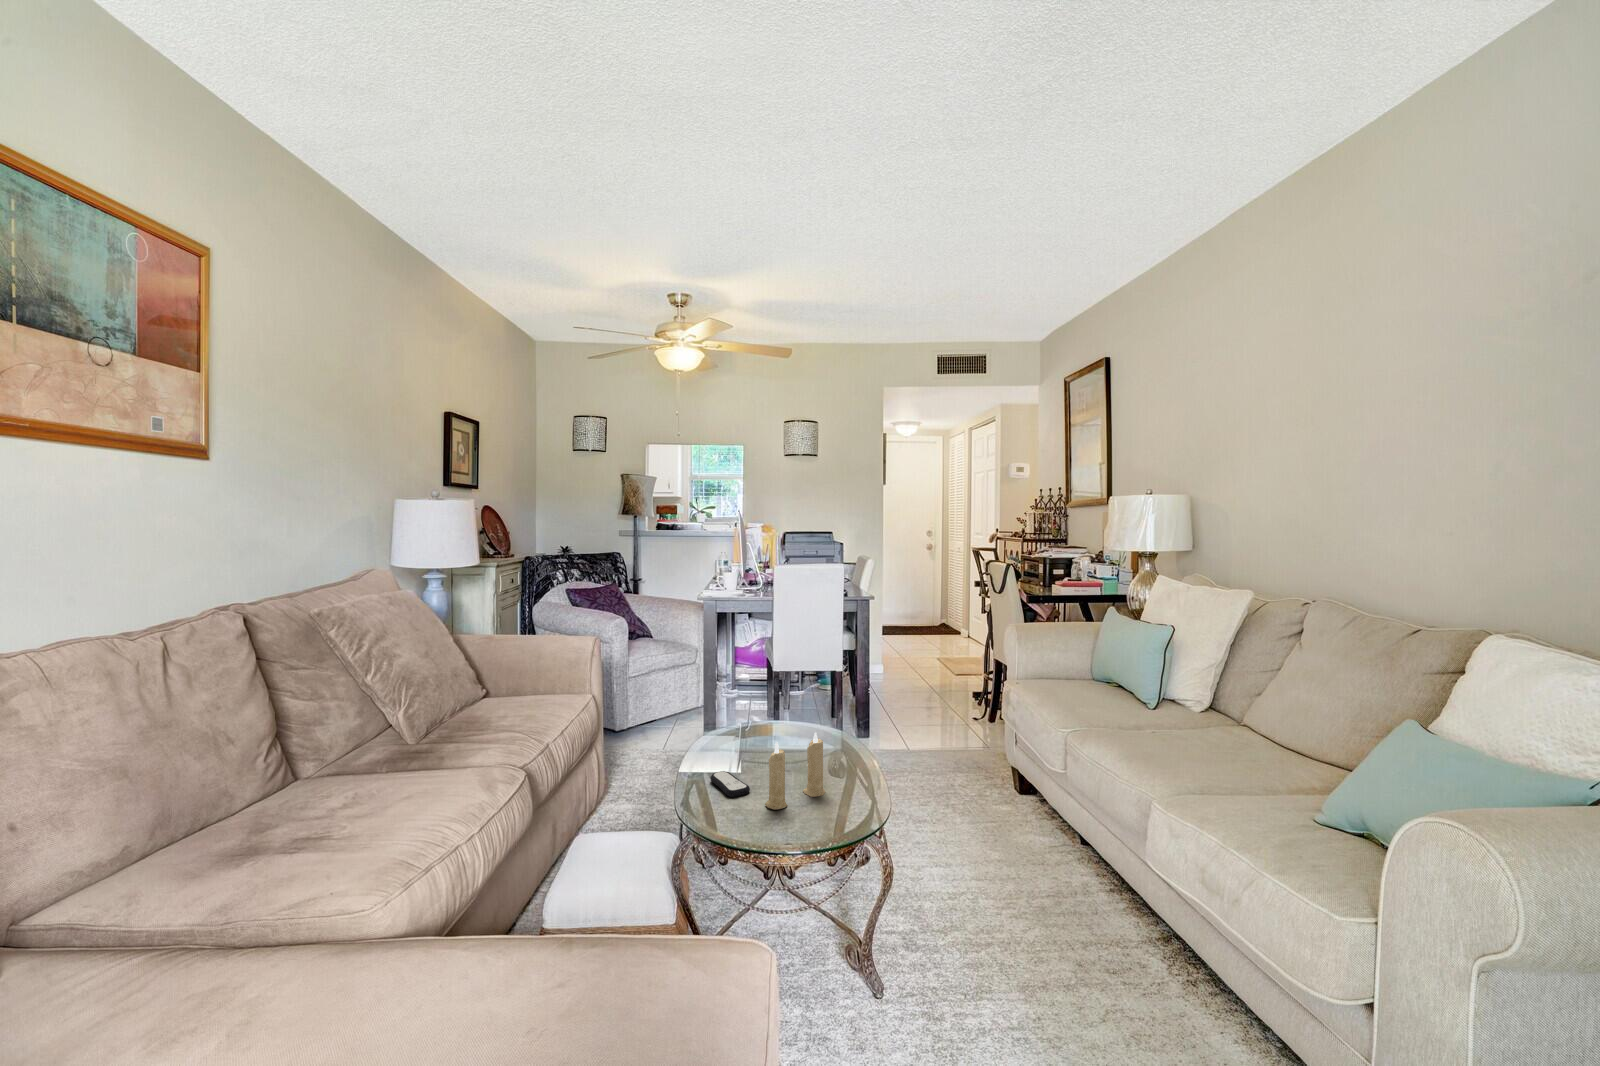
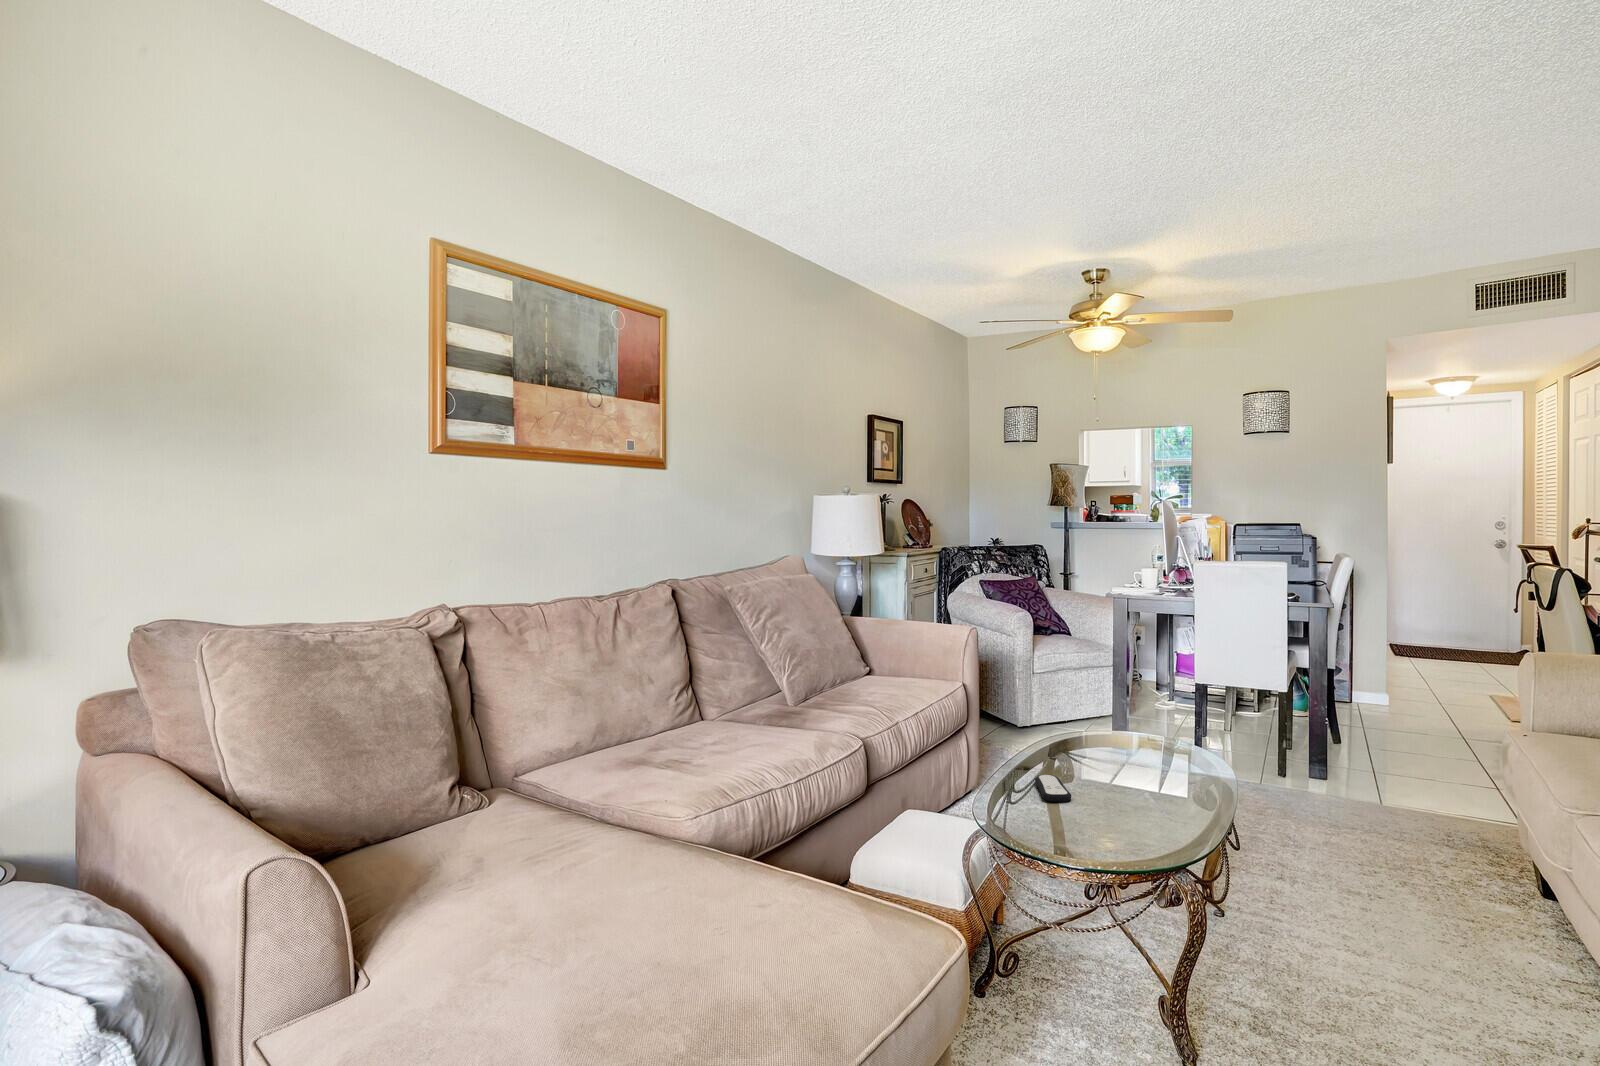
candle: present [765,732,825,810] -> none [1078,740,1161,823]

